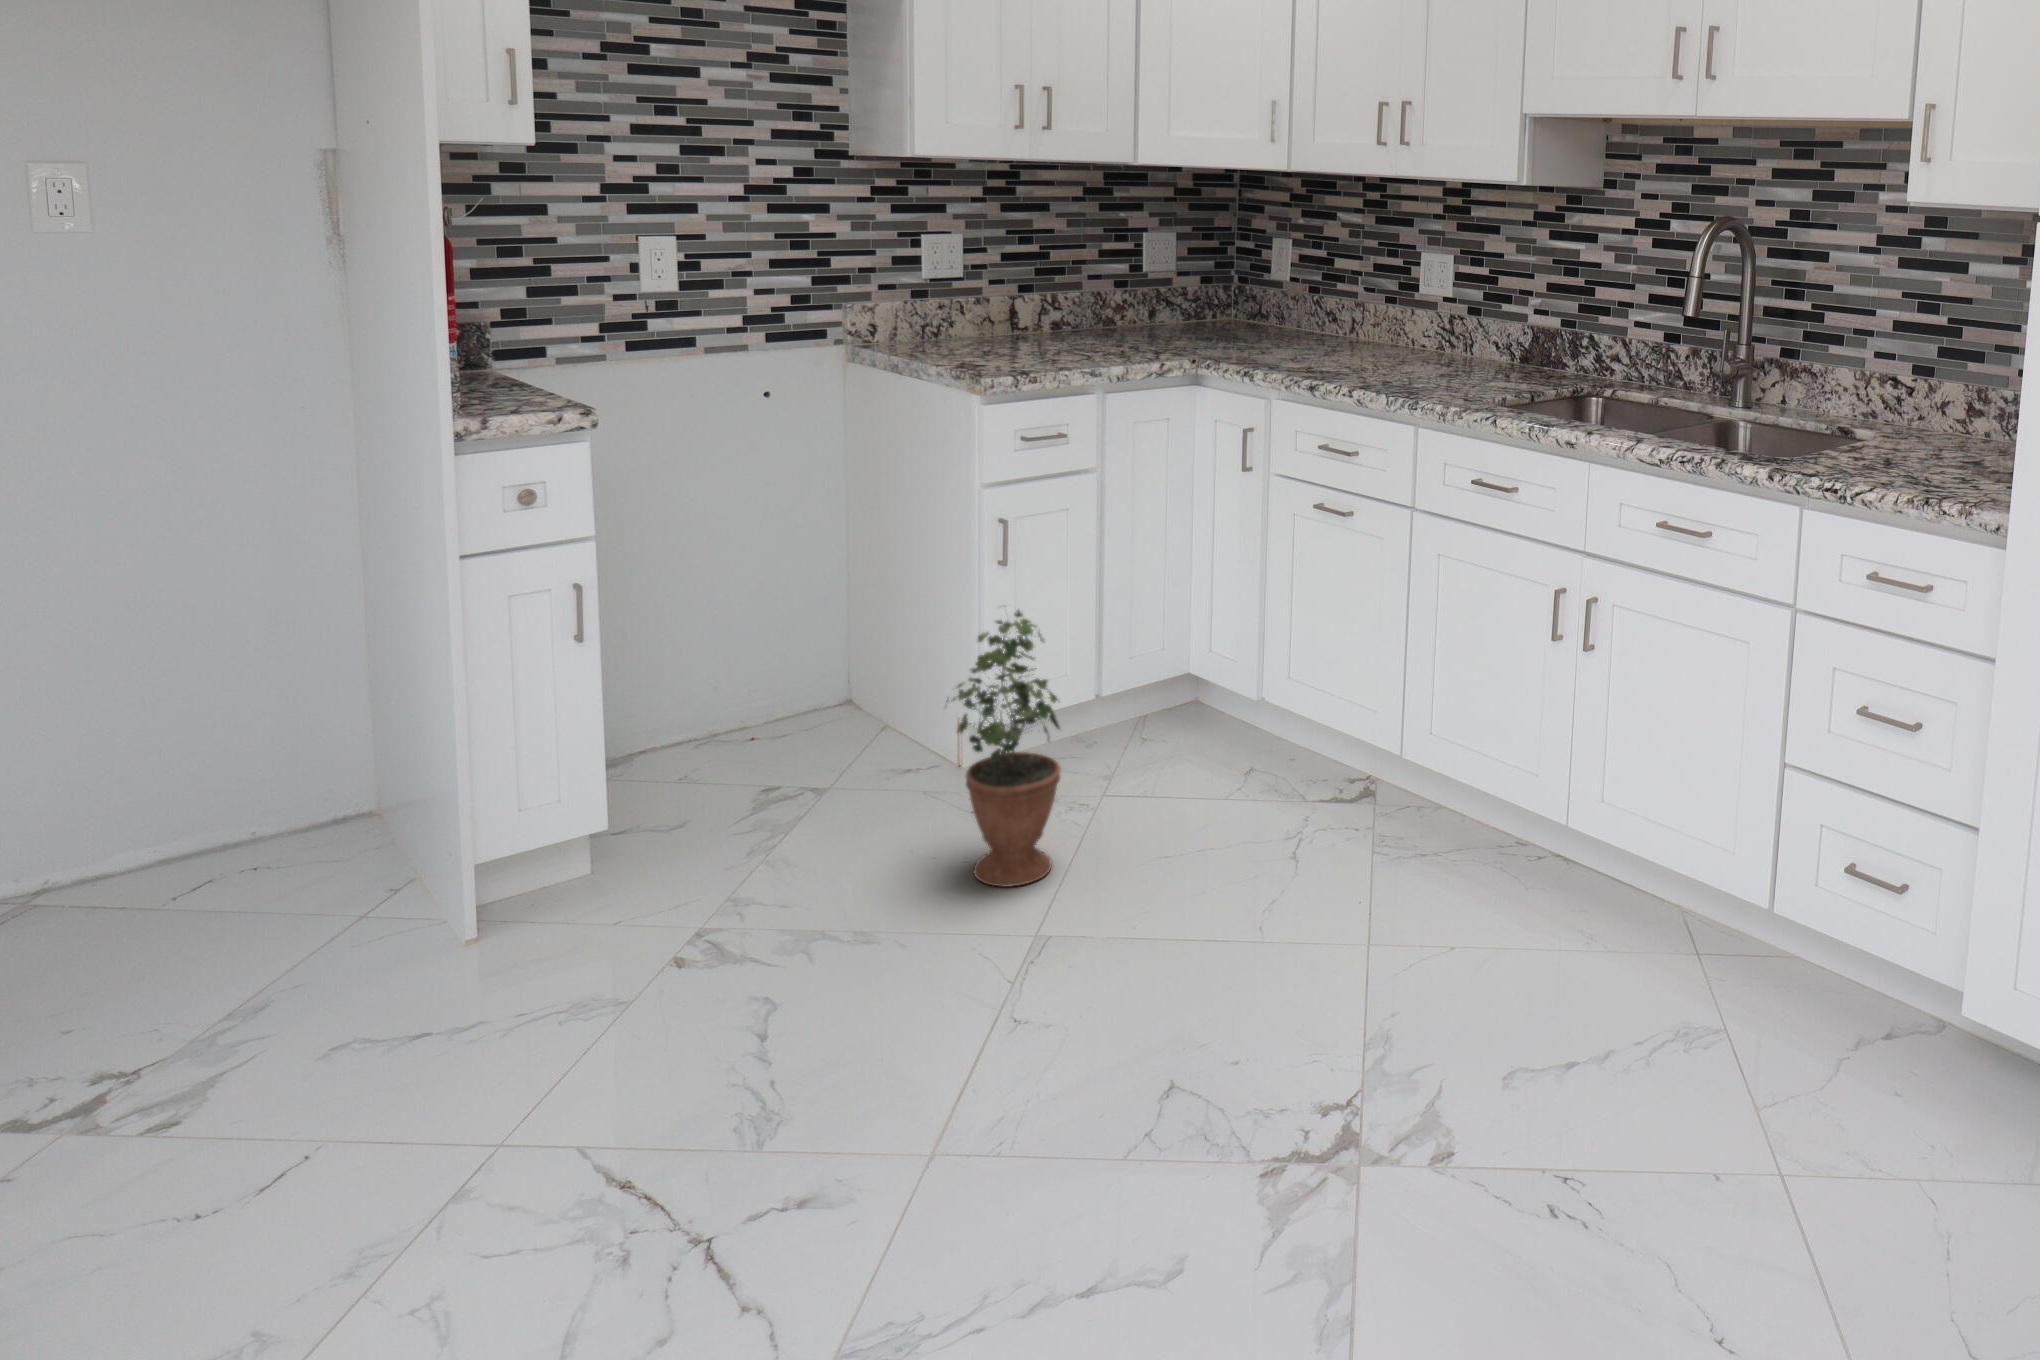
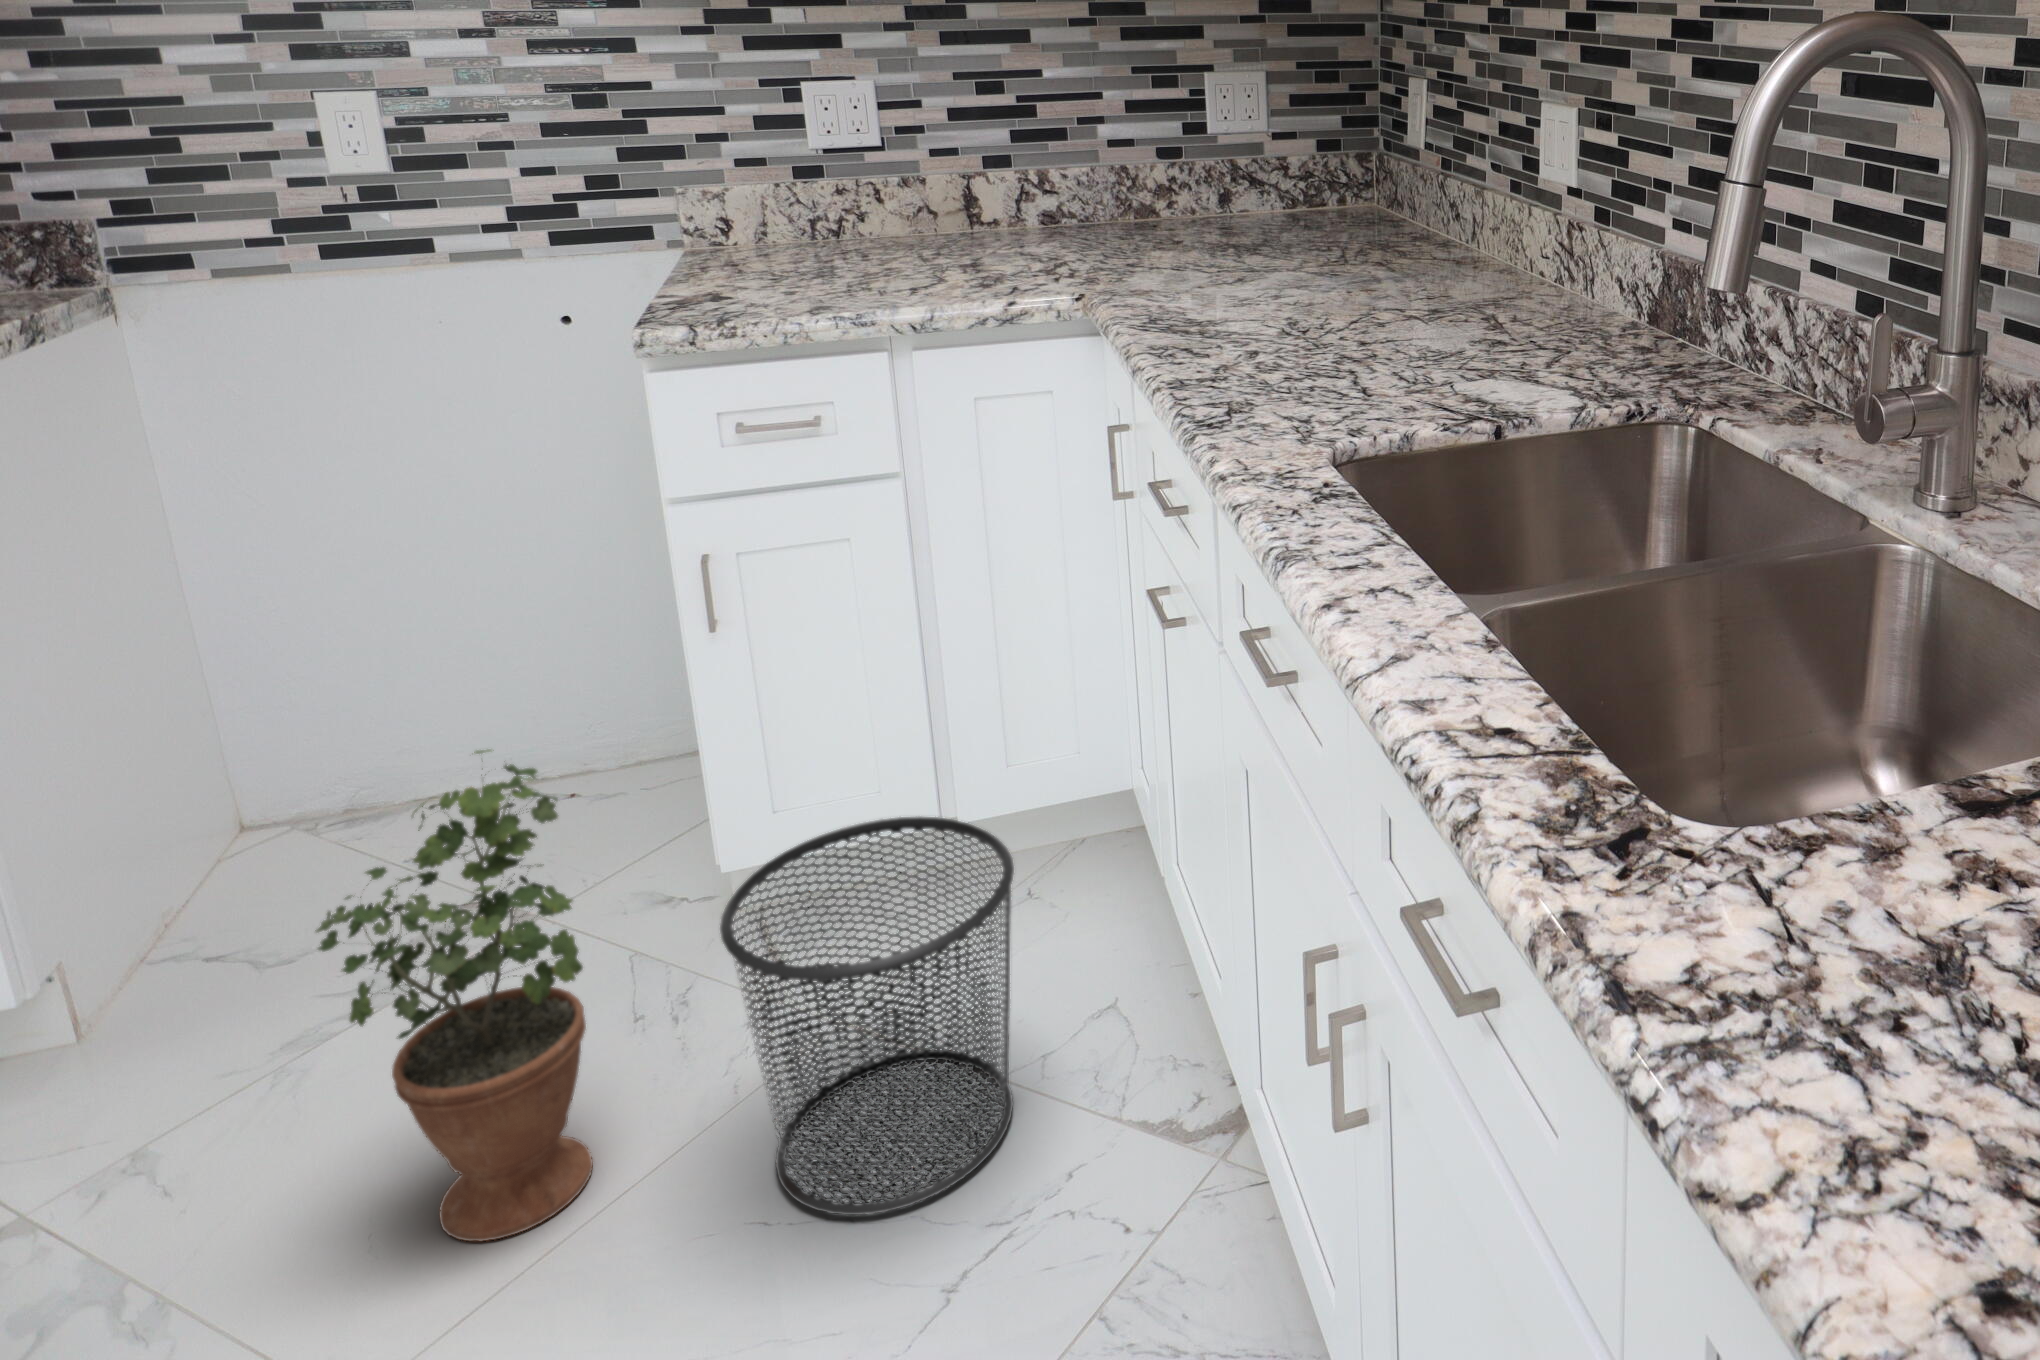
waste bin: none [1126,646,1276,846] -> present [720,817,1014,1215]

